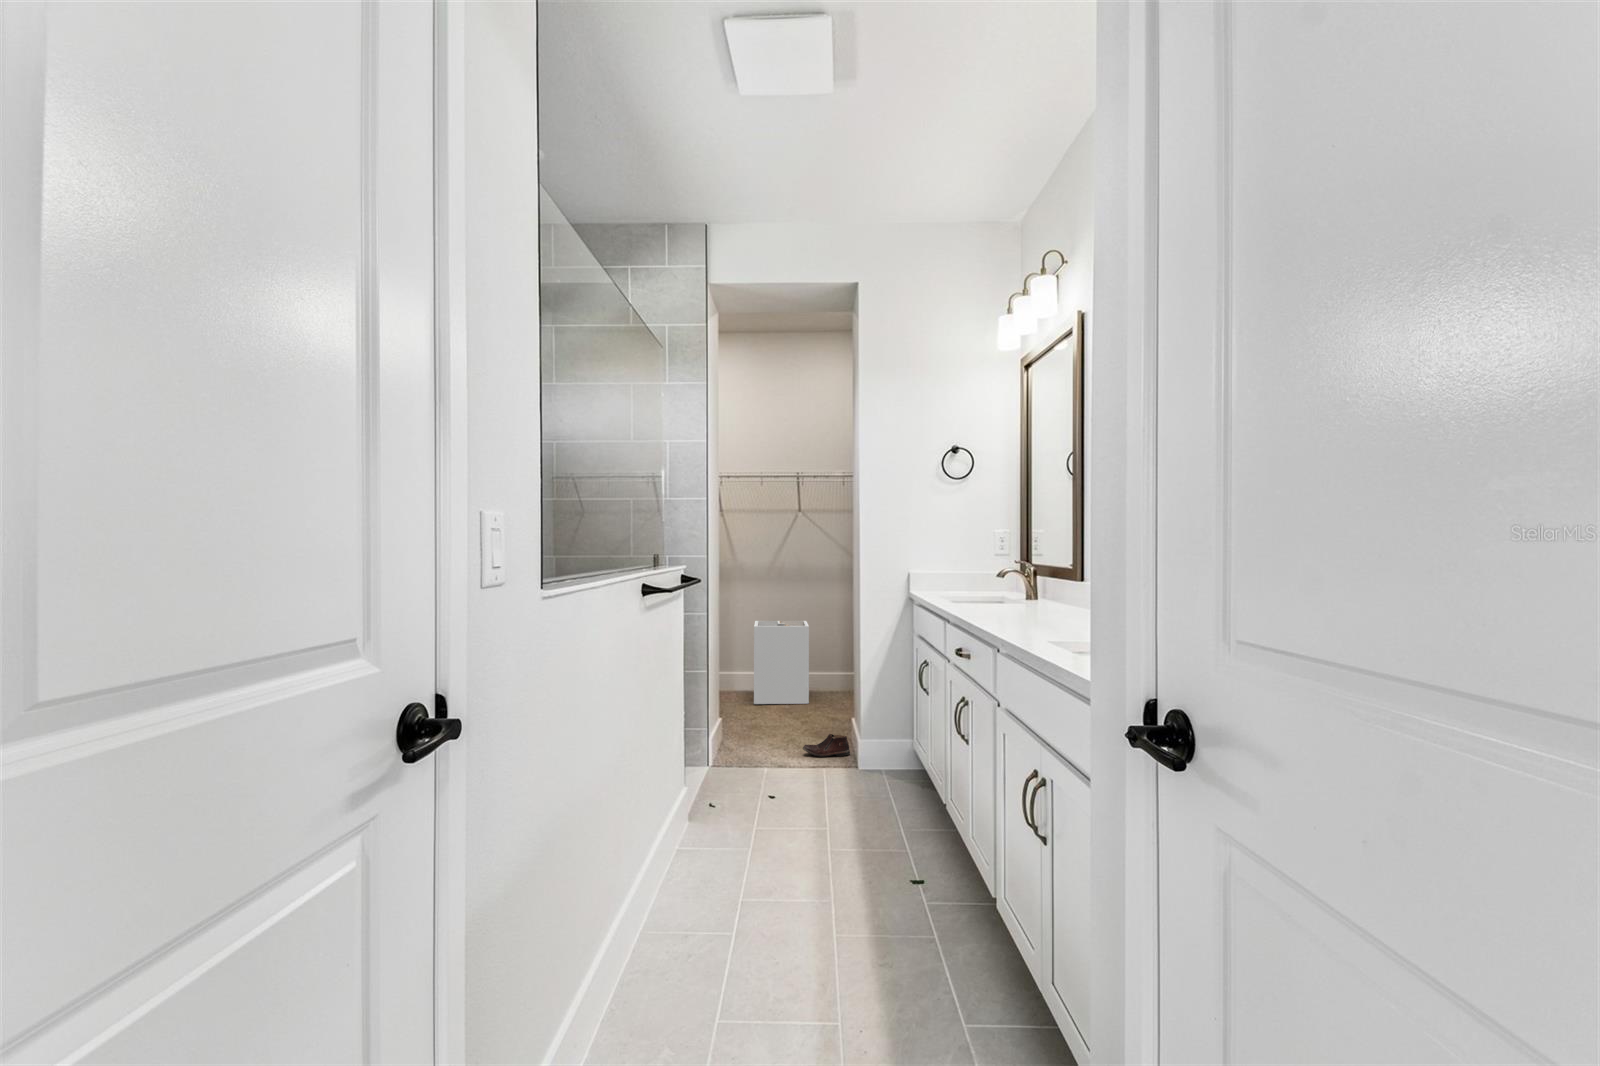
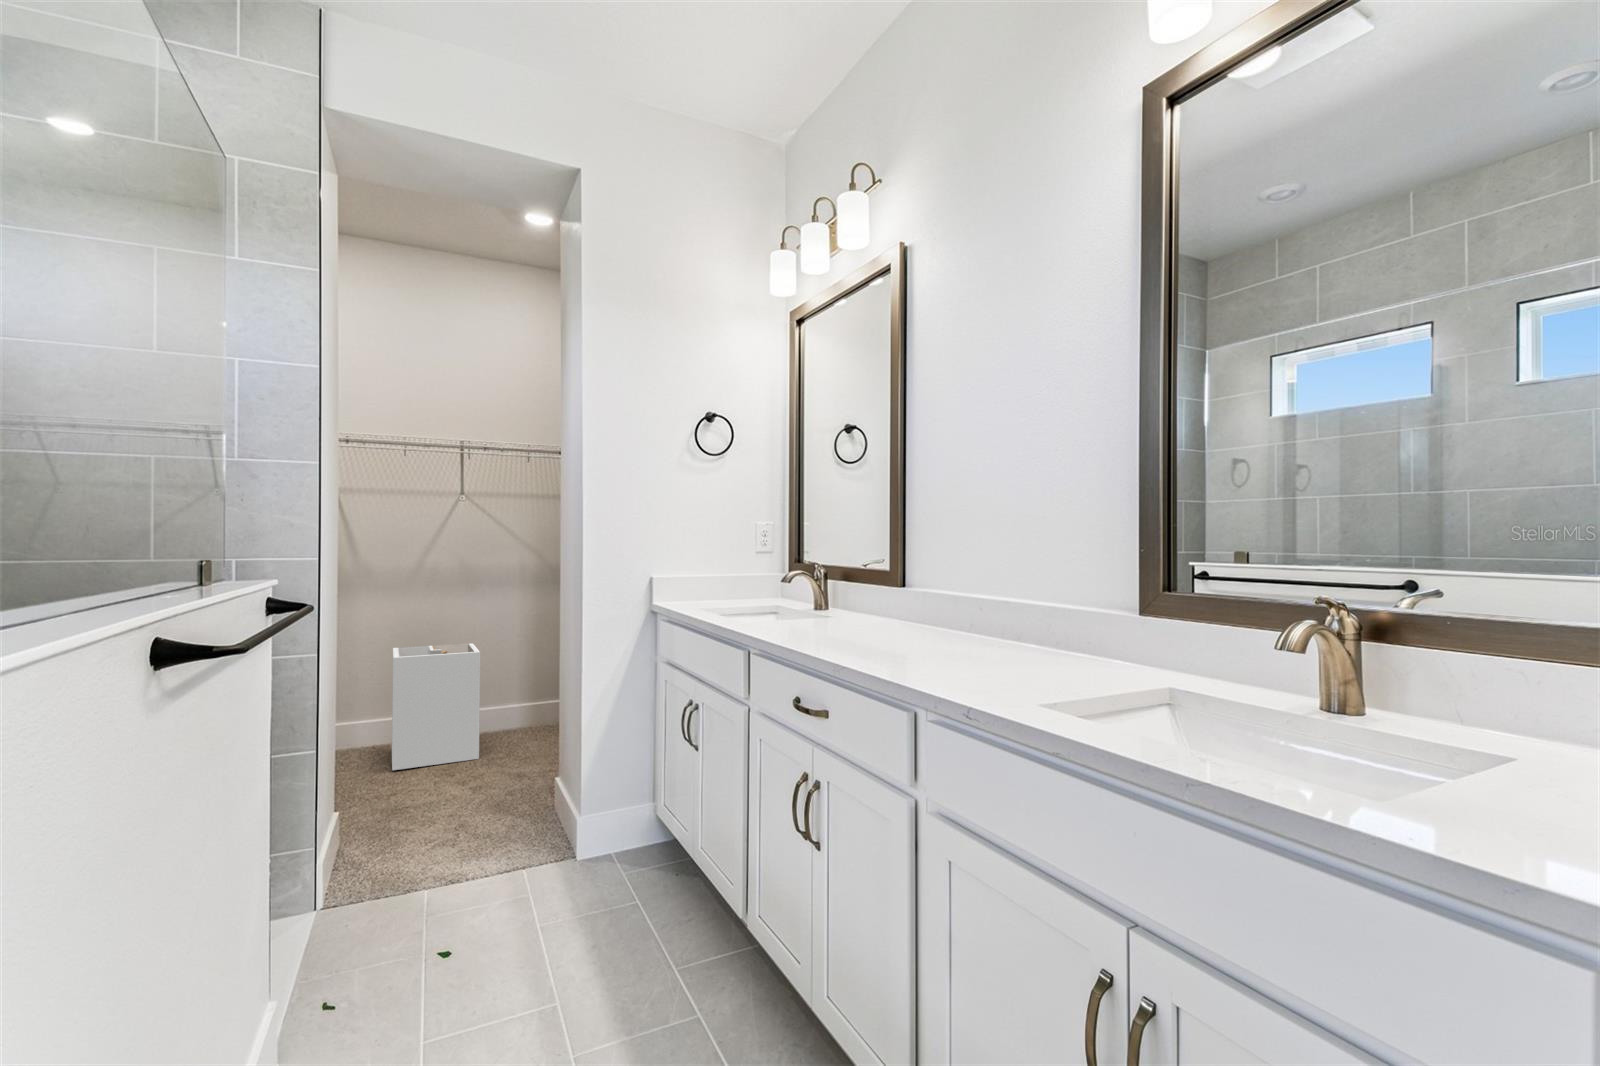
shoe: present [803,734,850,757] -> none [485,812,559,850]

